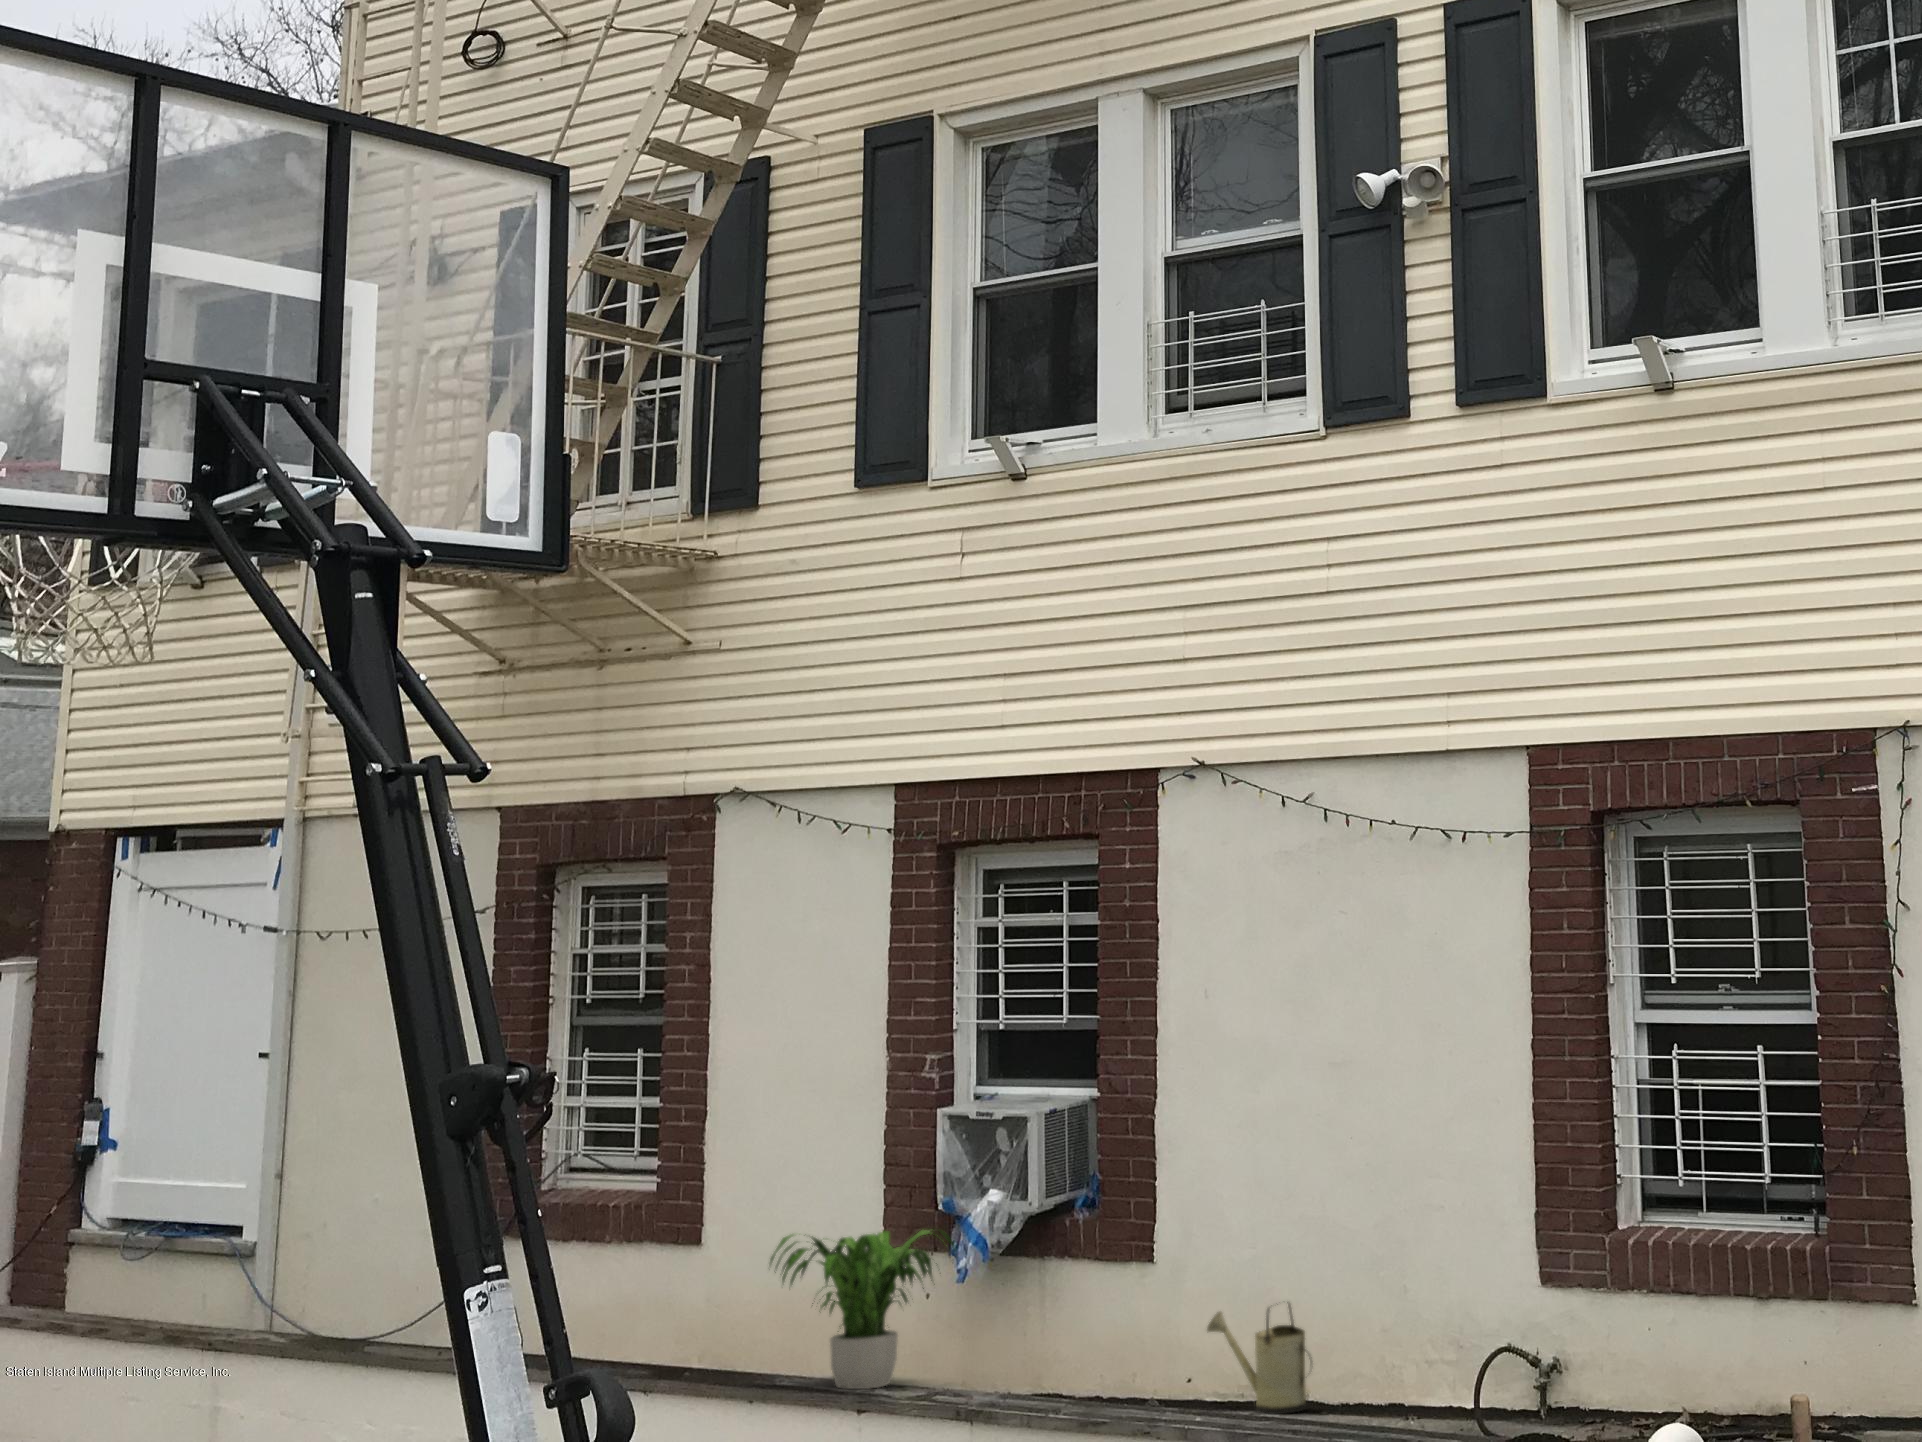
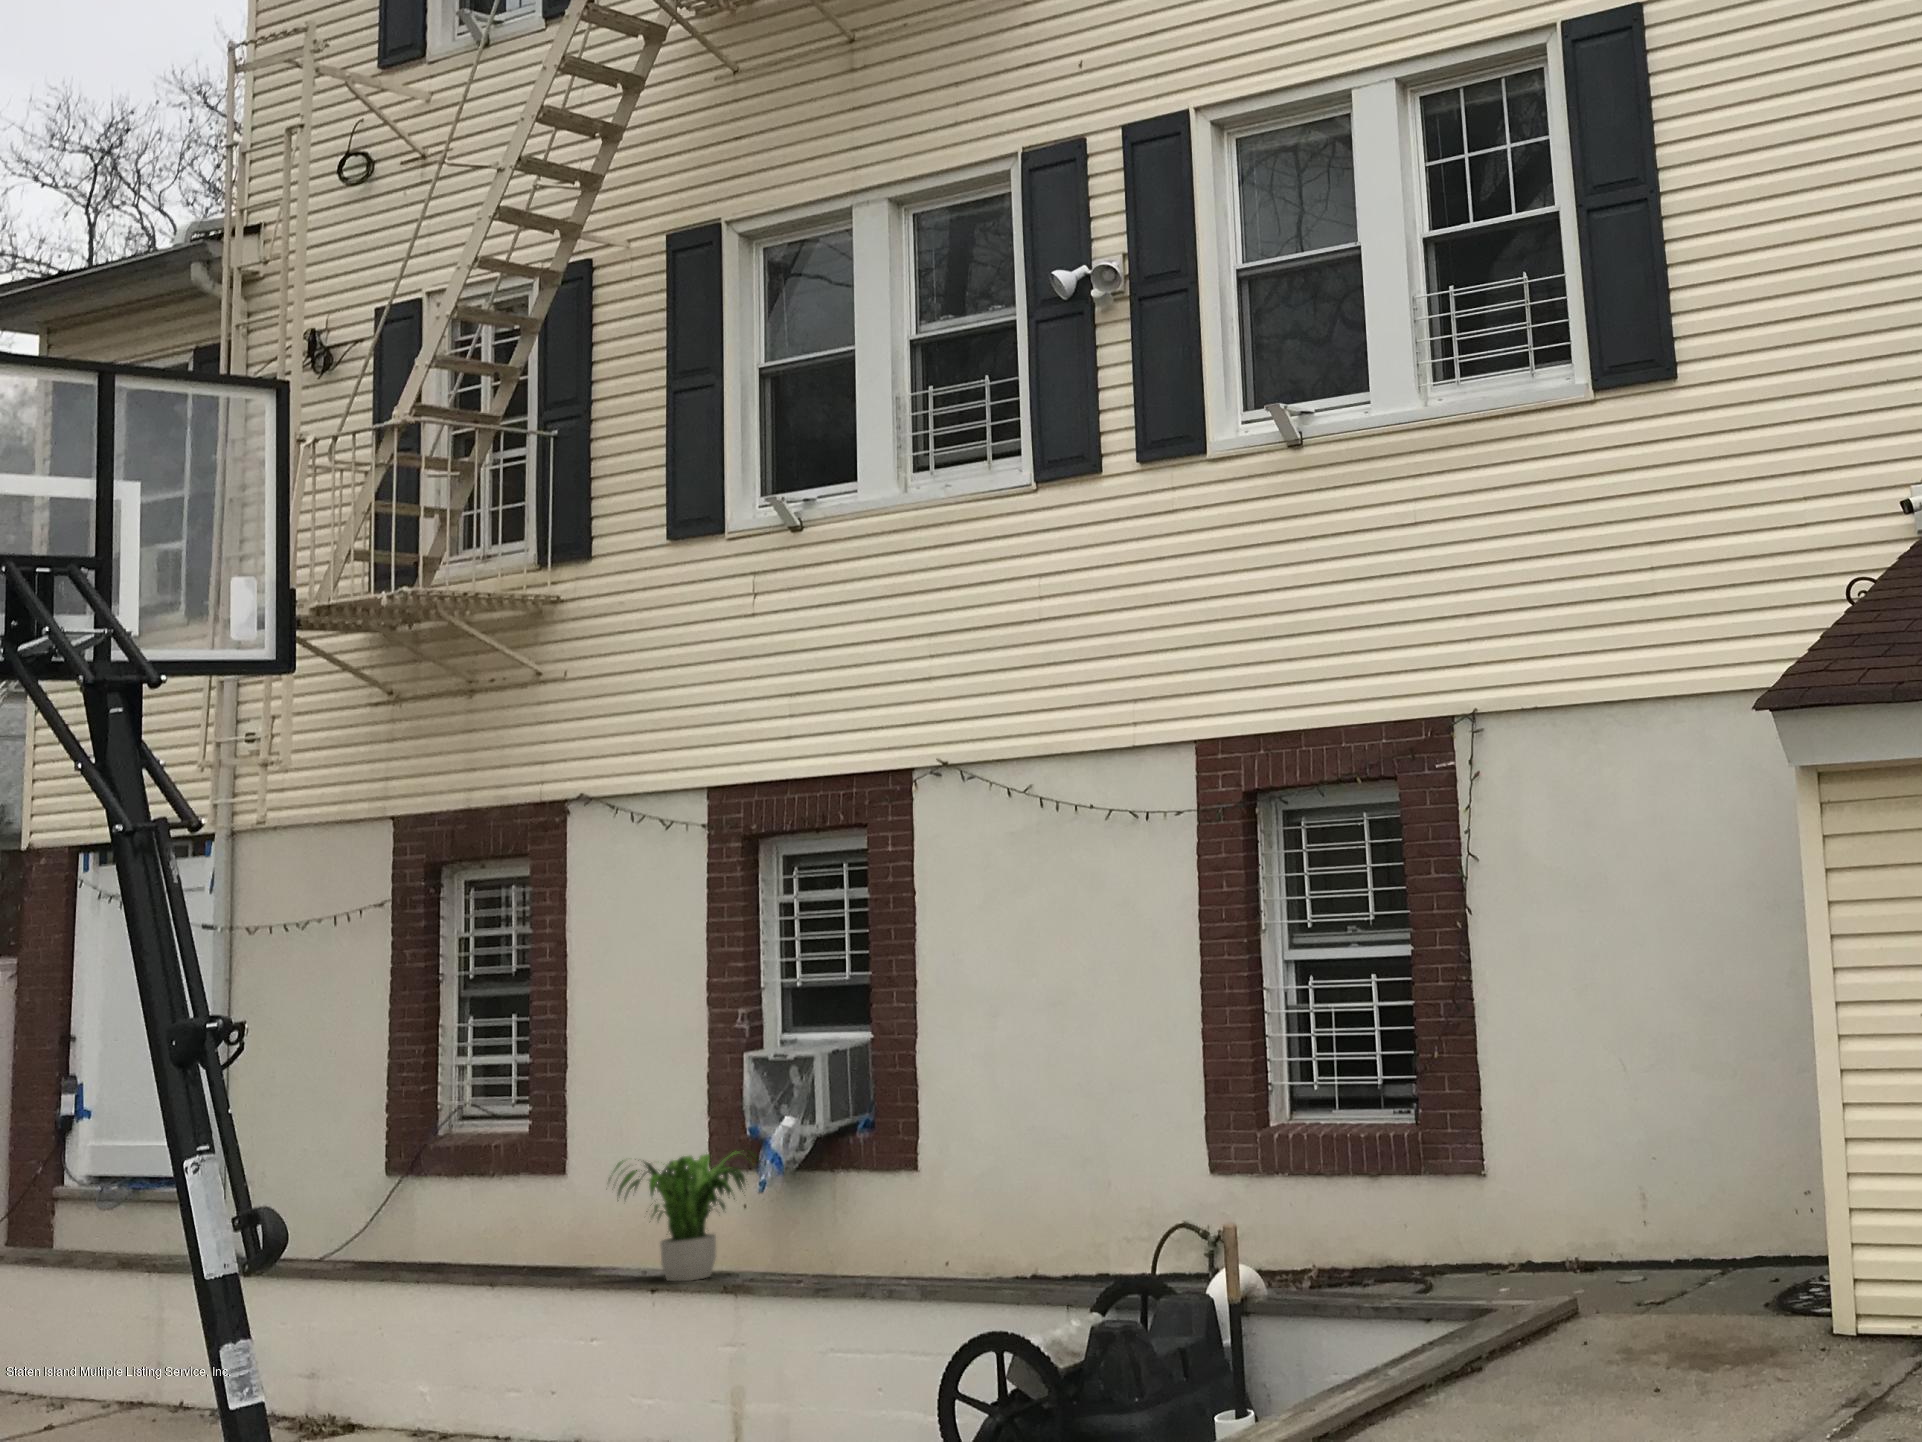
watering can: present [1207,1302,1312,1414] -> none [953,1194,1035,1284]

